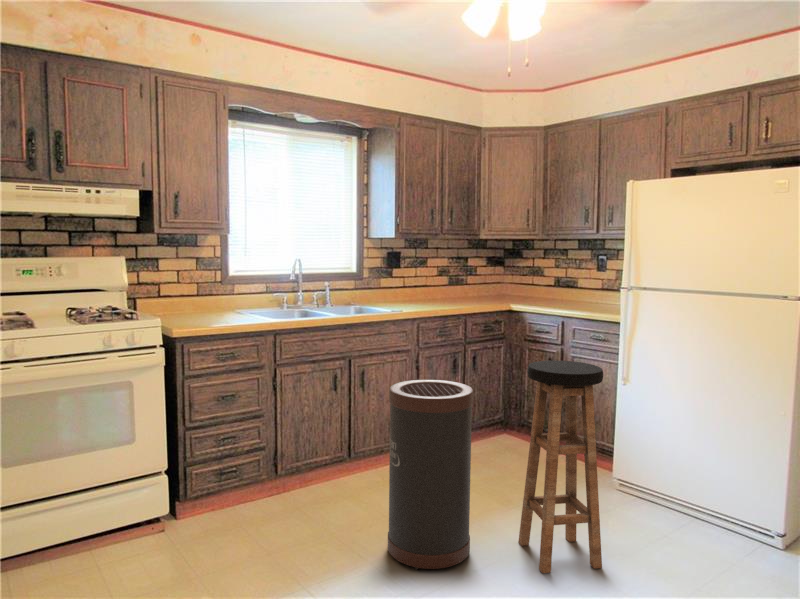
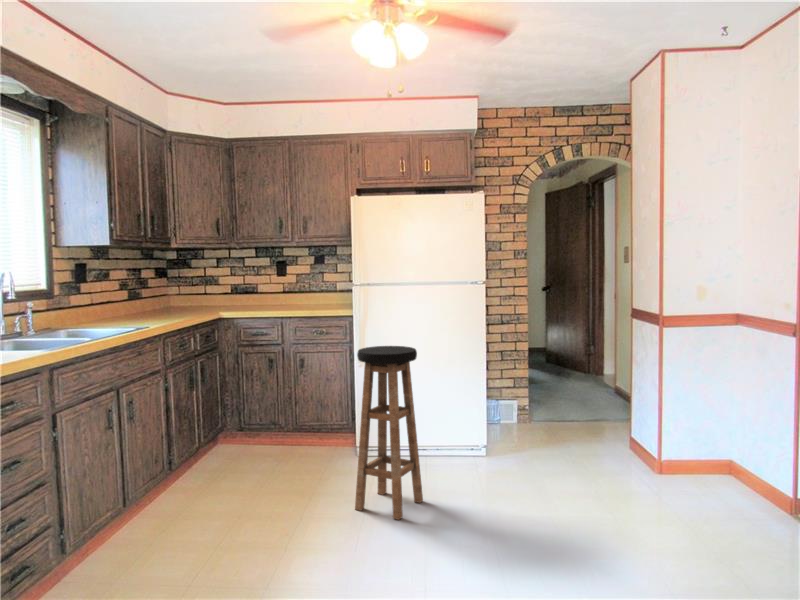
trash can: present [388,380,473,570] -> none [261,380,346,562]

